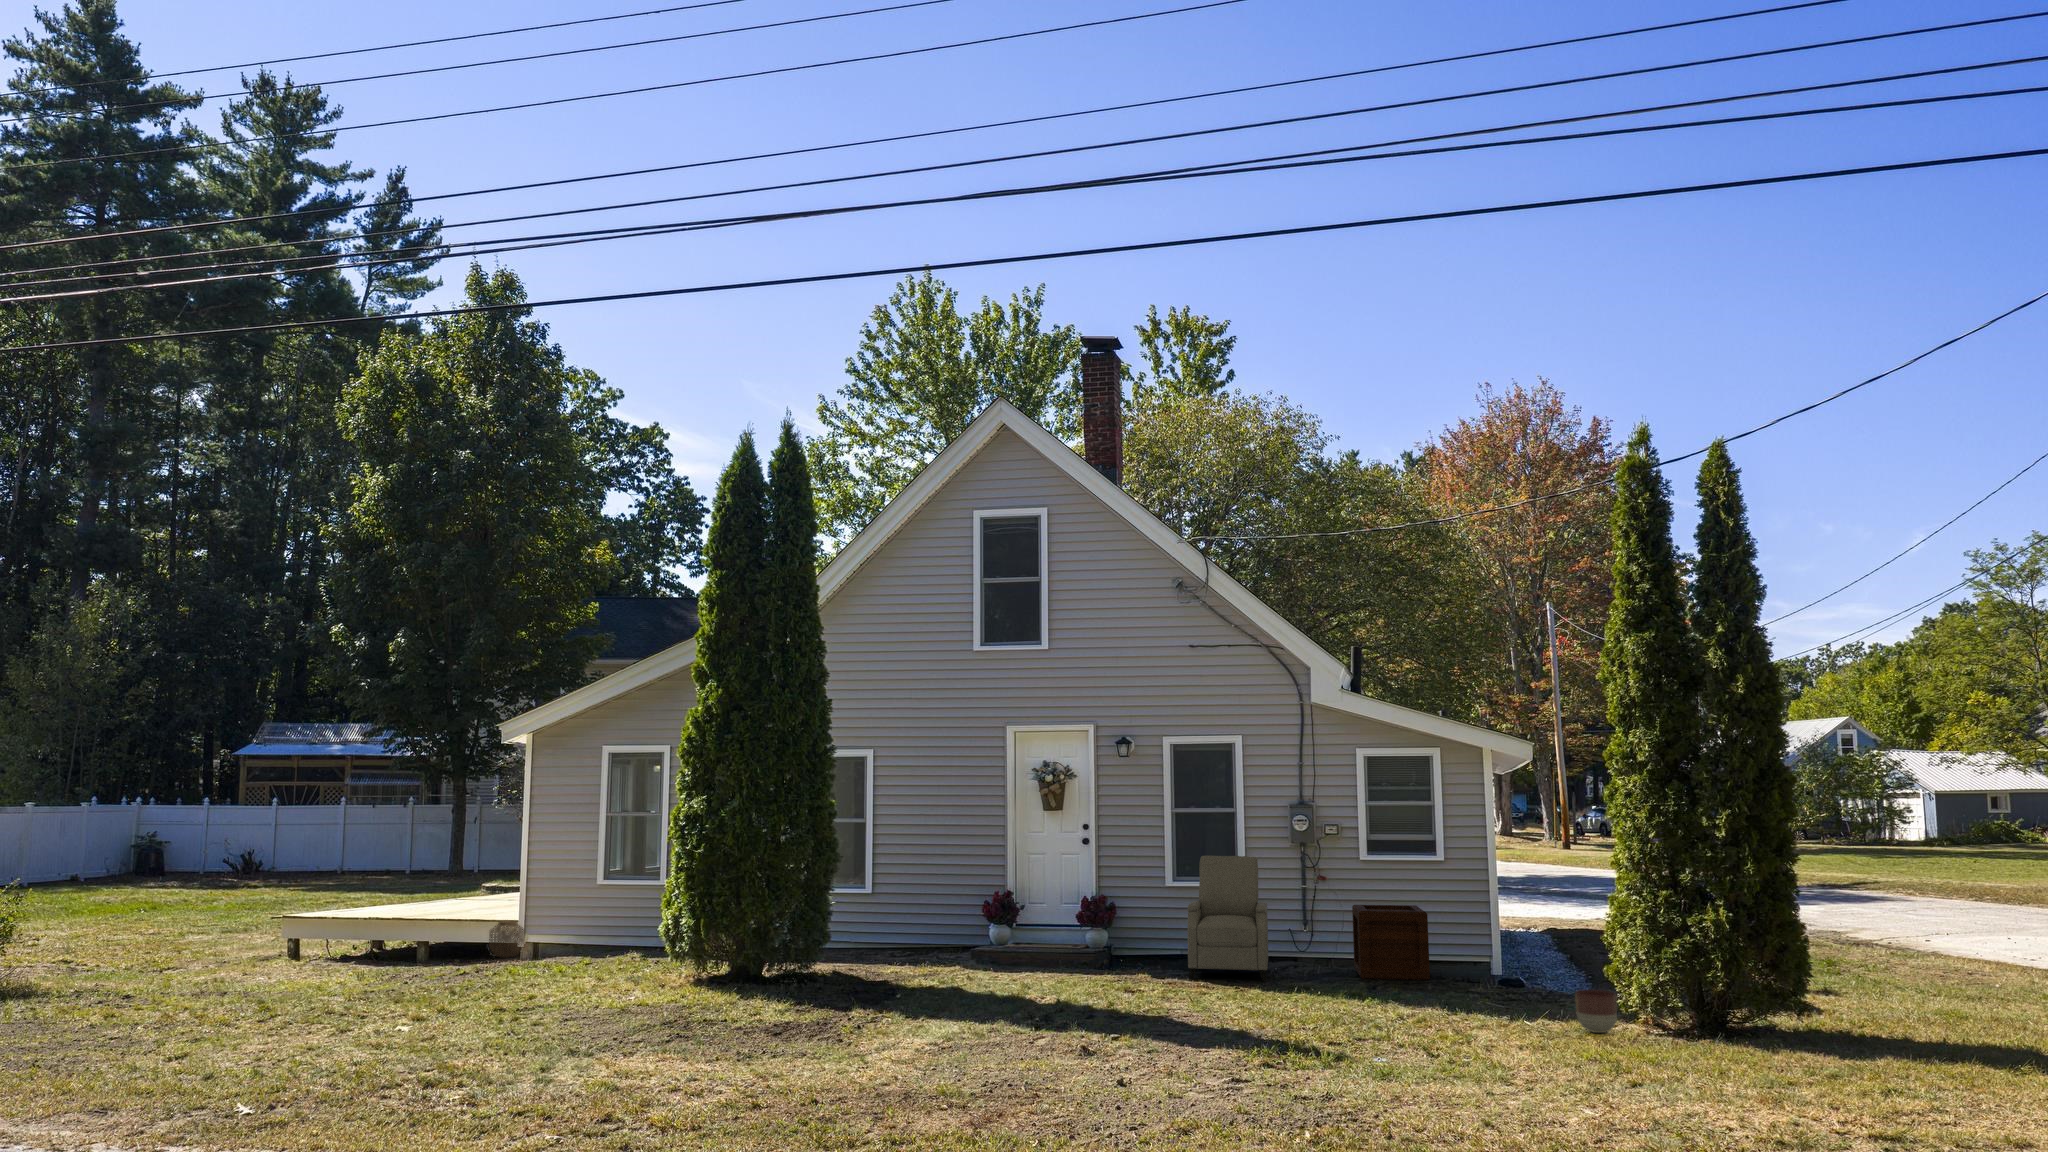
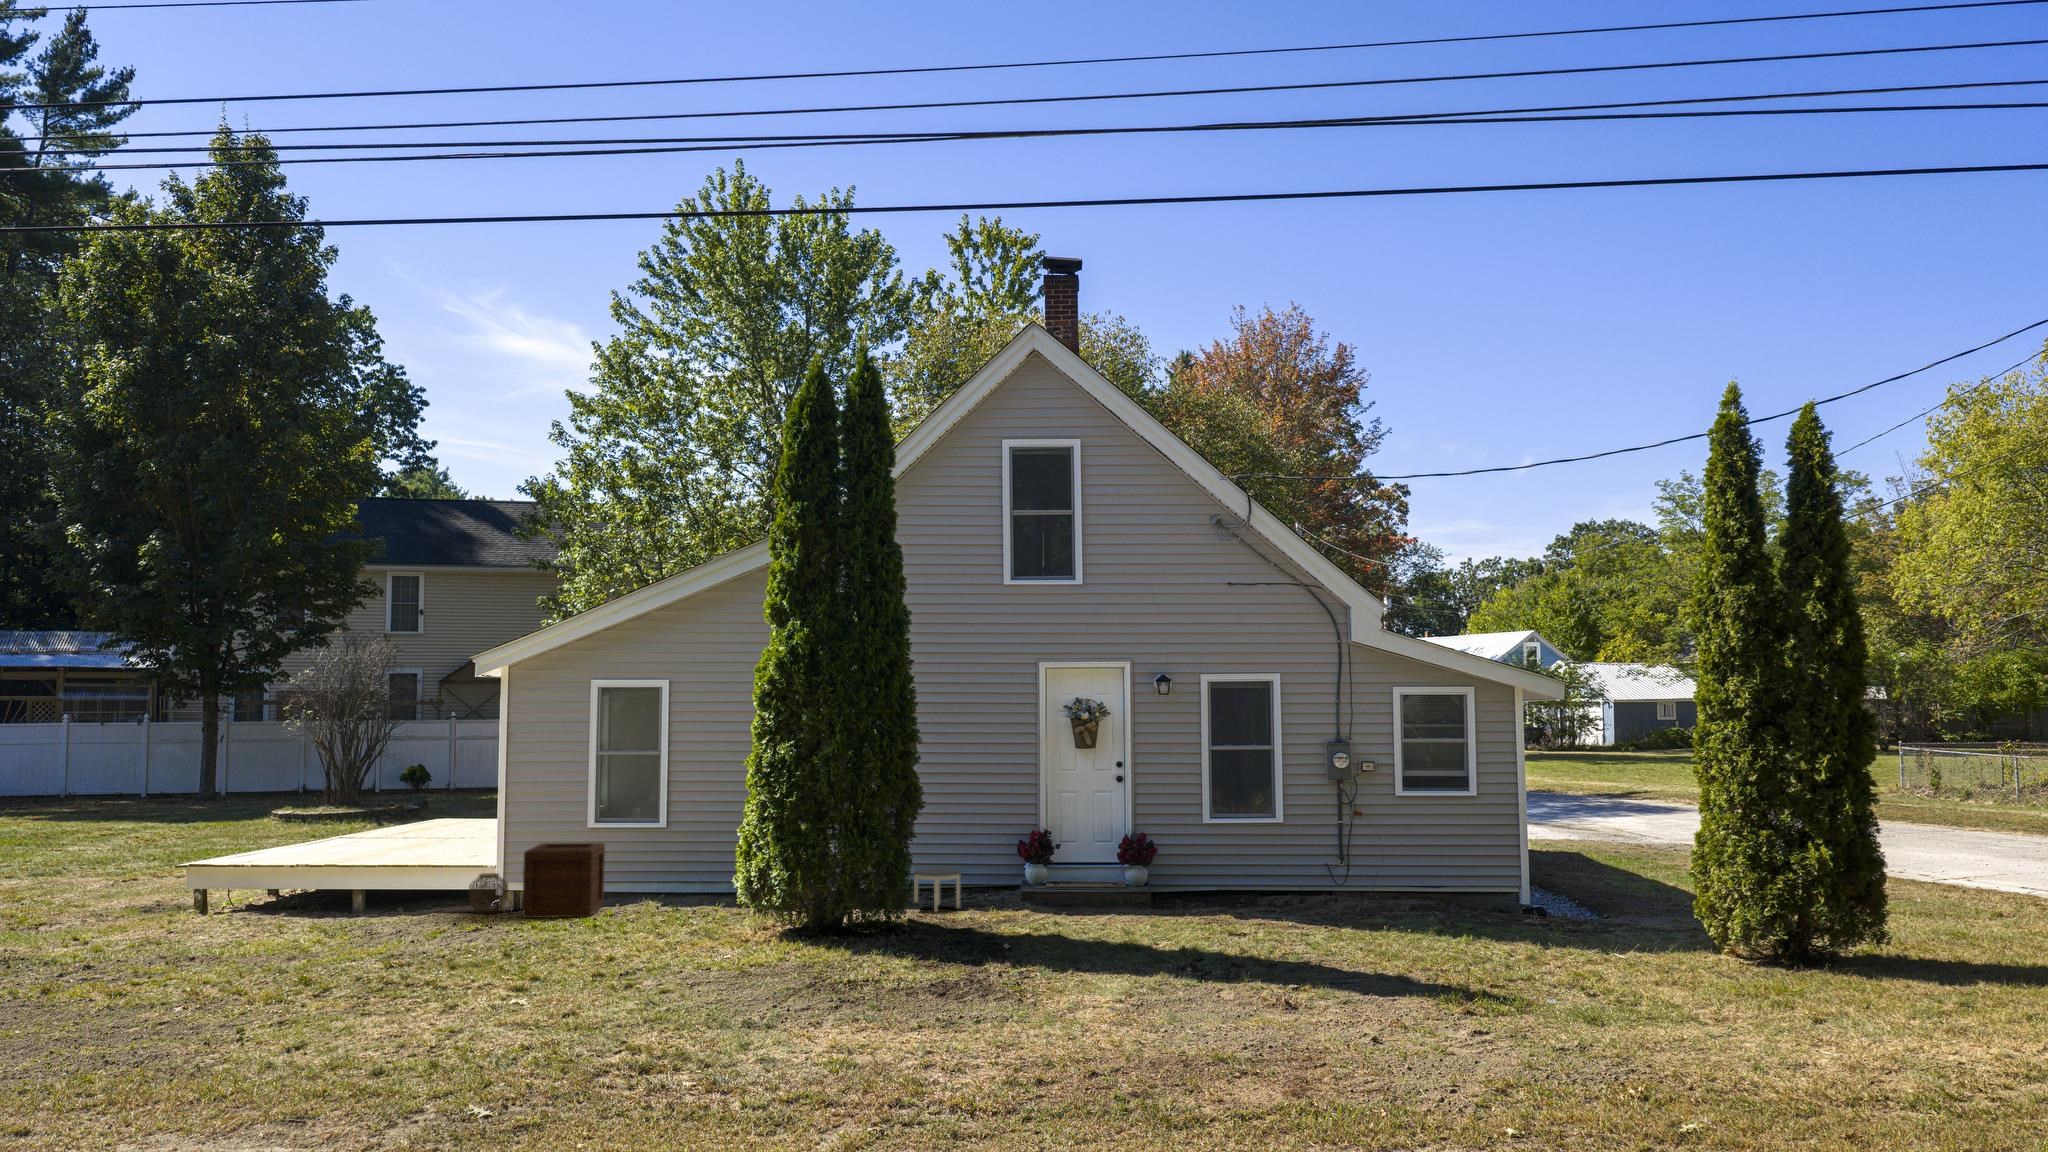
chair: present [1188,855,1268,981] -> none [1233,793,1323,917]
wooden crate: present [1352,905,1430,980] -> present [522,843,605,918]
round table: none [880,925,926,967] -> present [914,868,961,911]
planter: present [1575,989,1617,1033] -> none [1673,920,1712,960]

